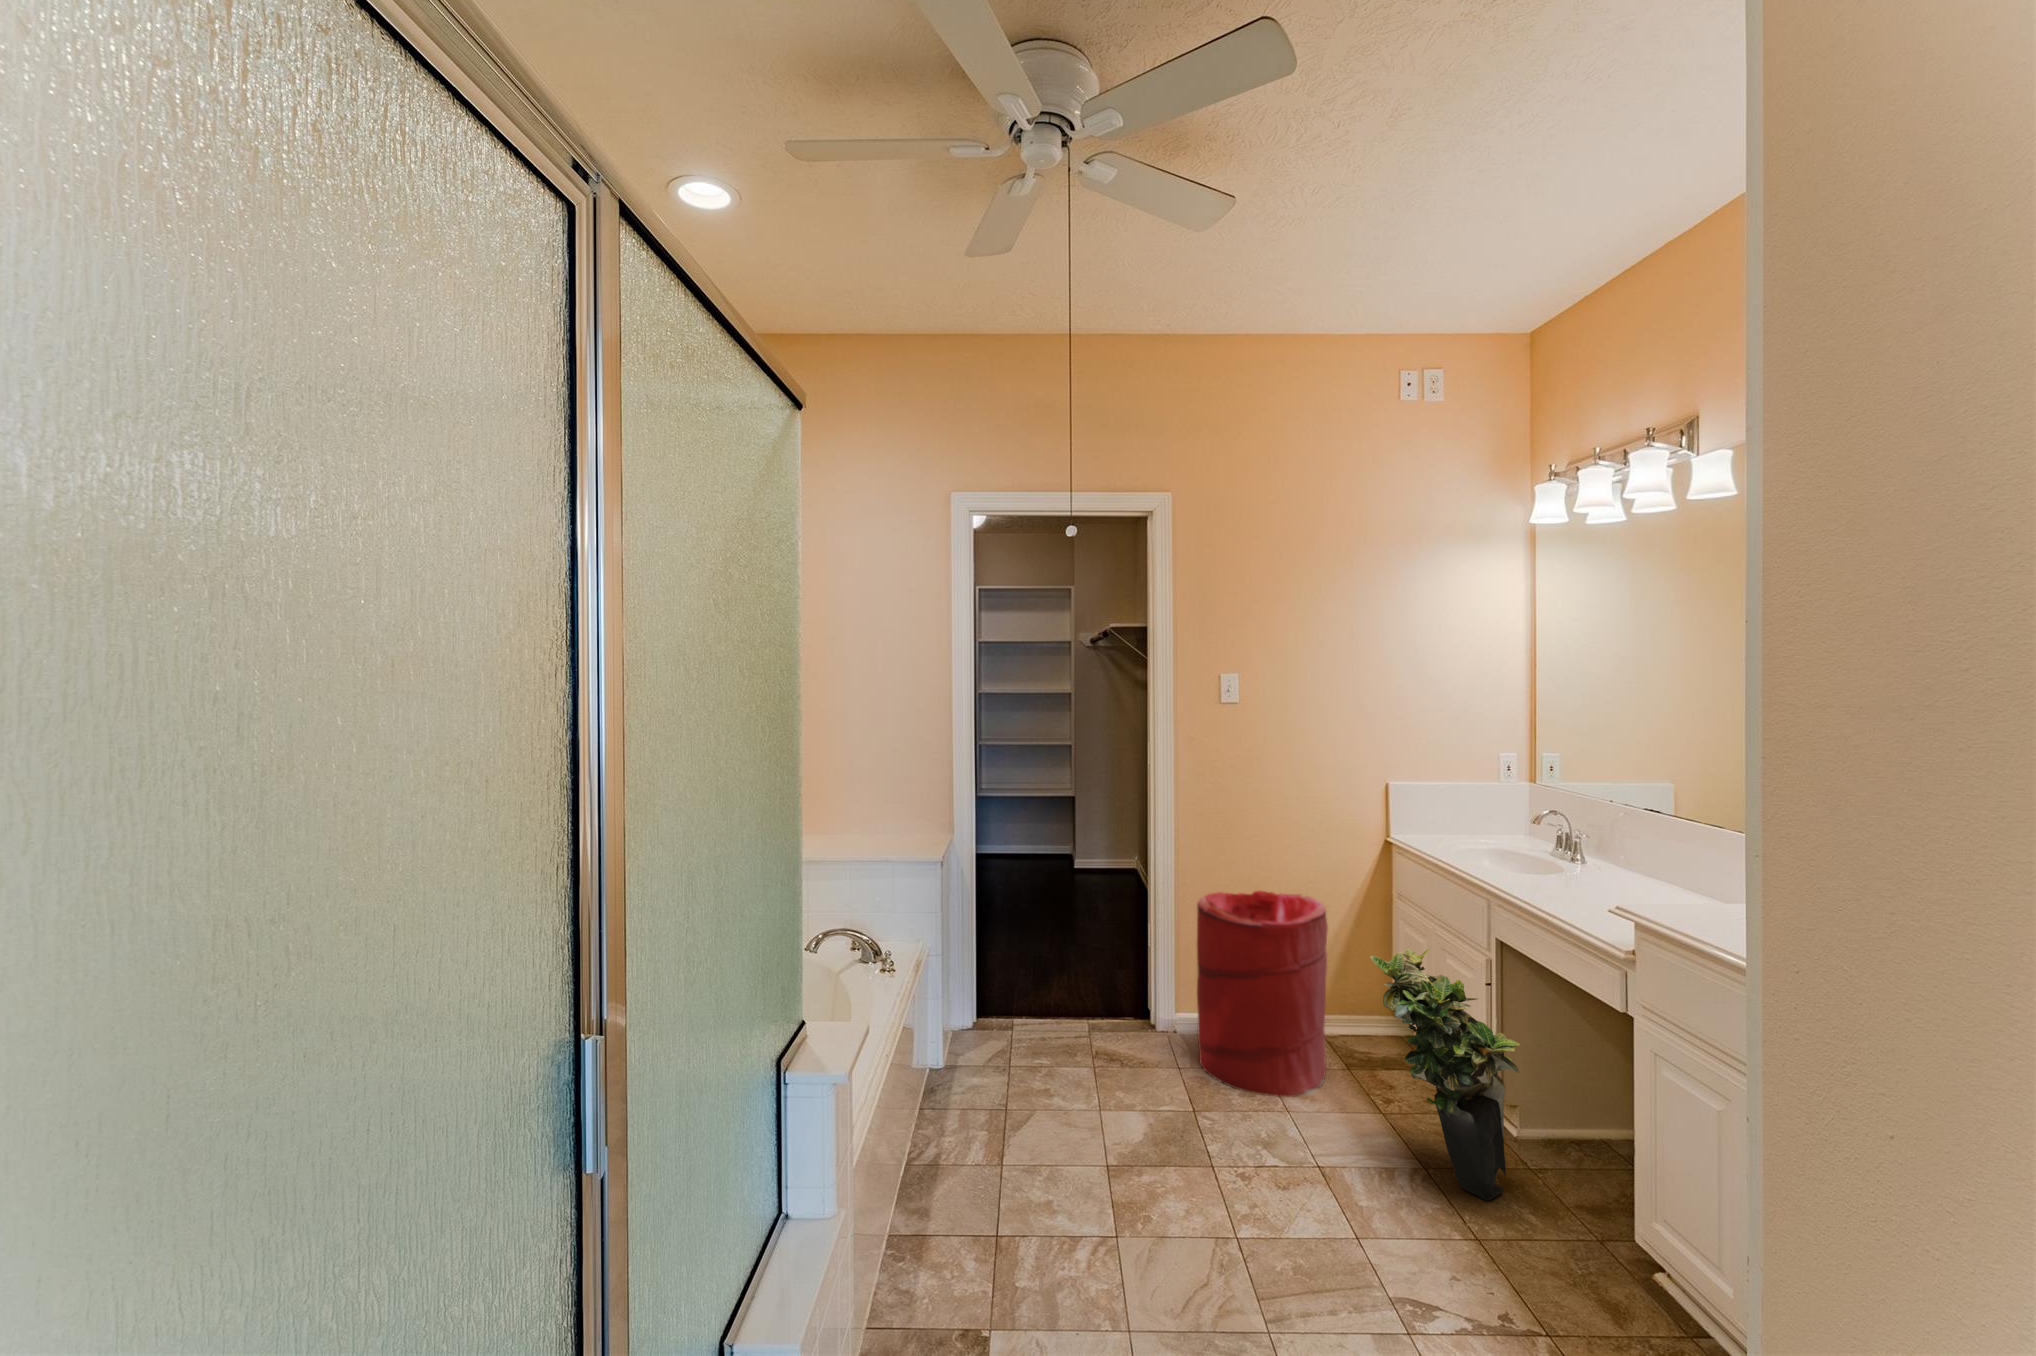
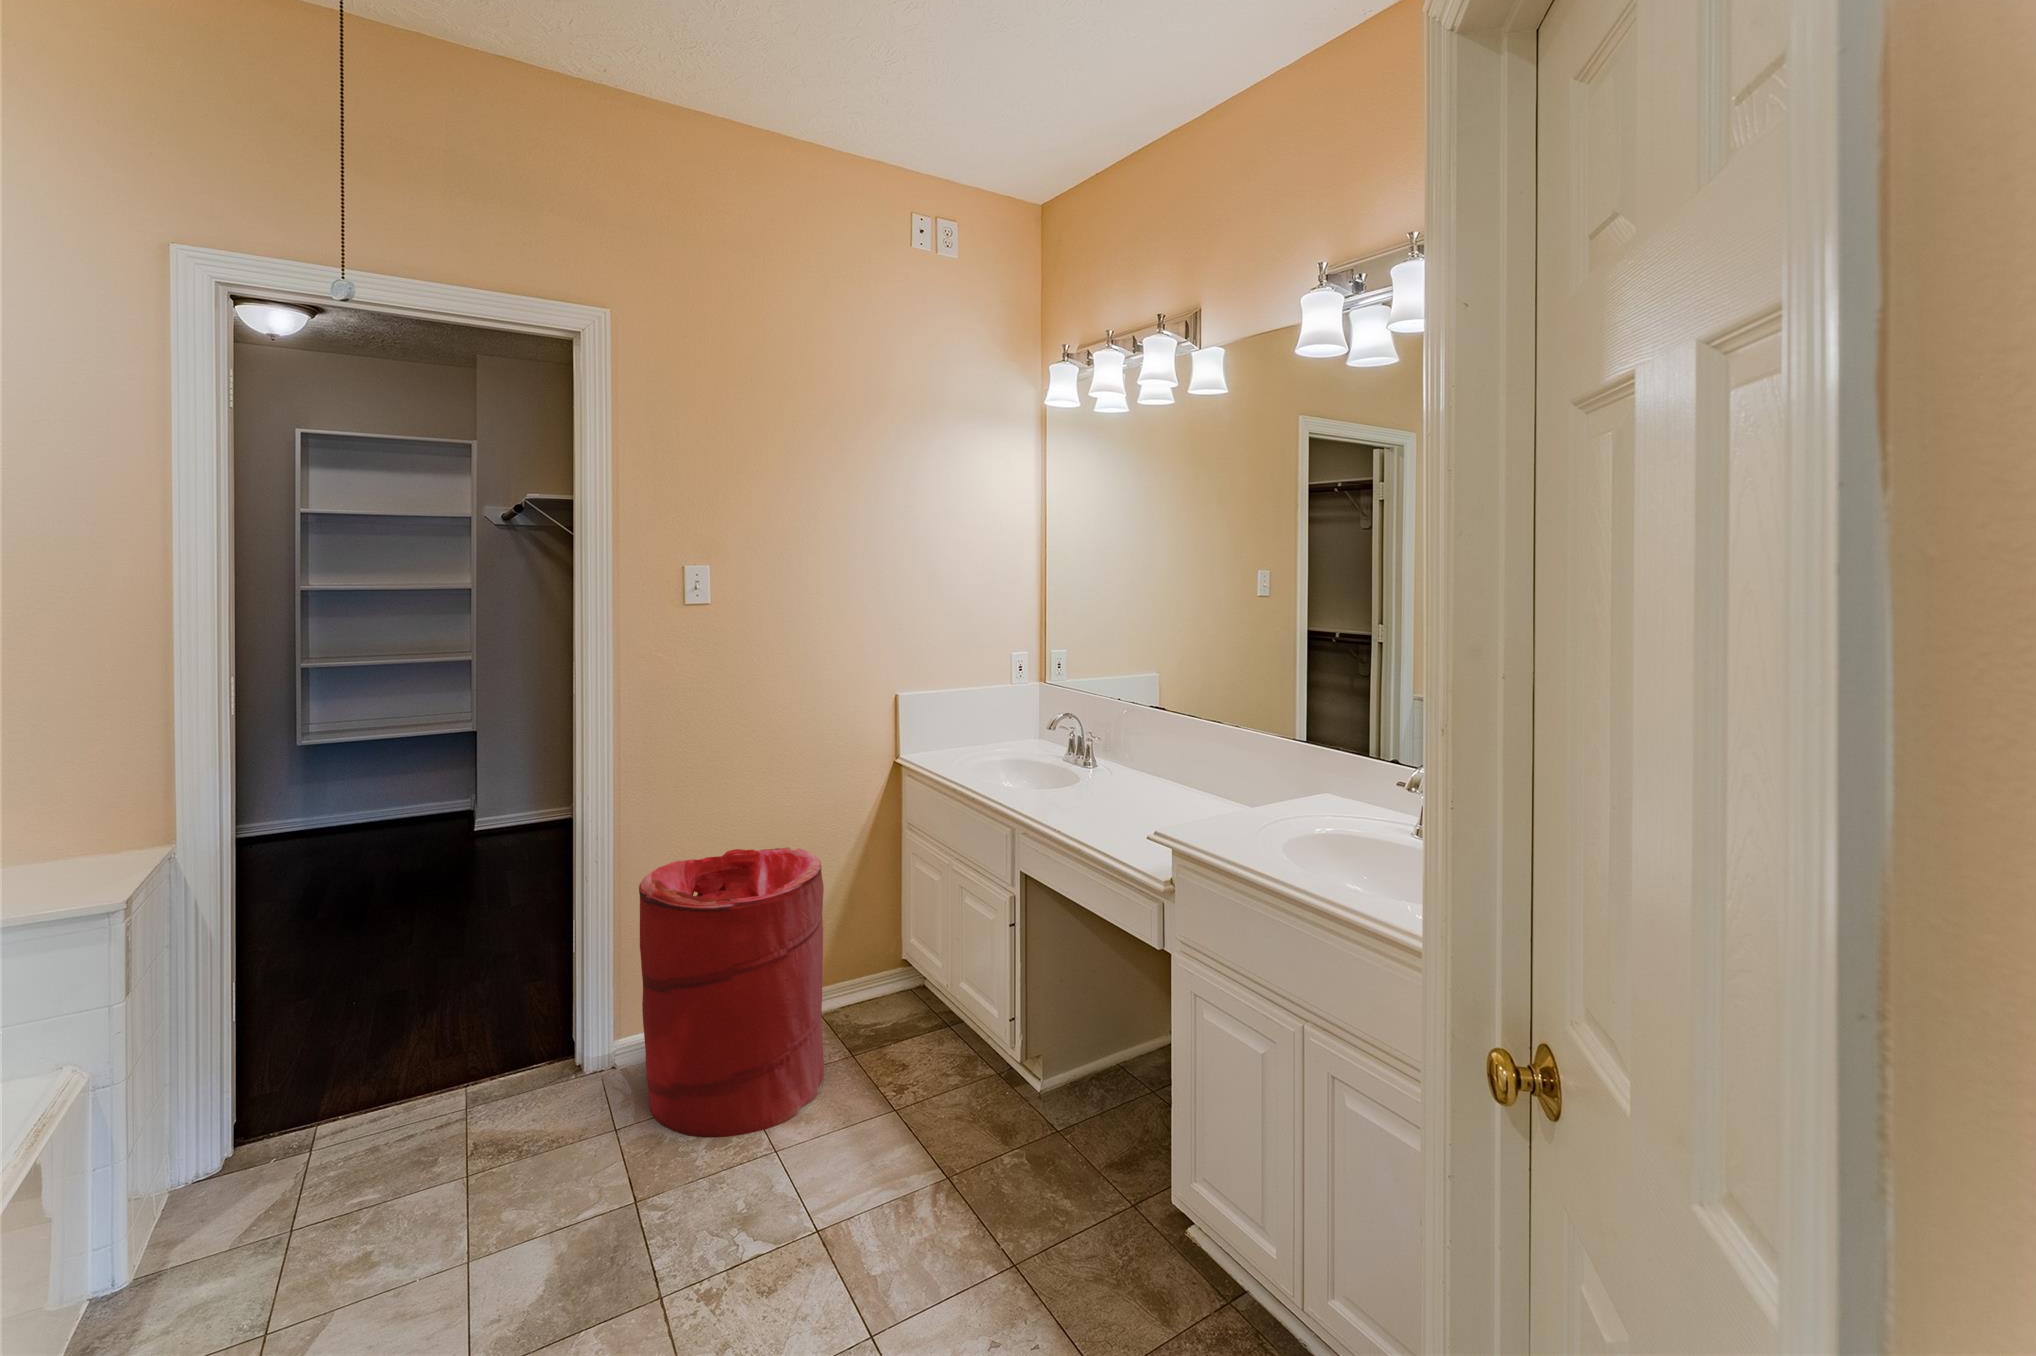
potted plant: present [1371,948,1520,1201] -> none [878,904,1051,1203]

